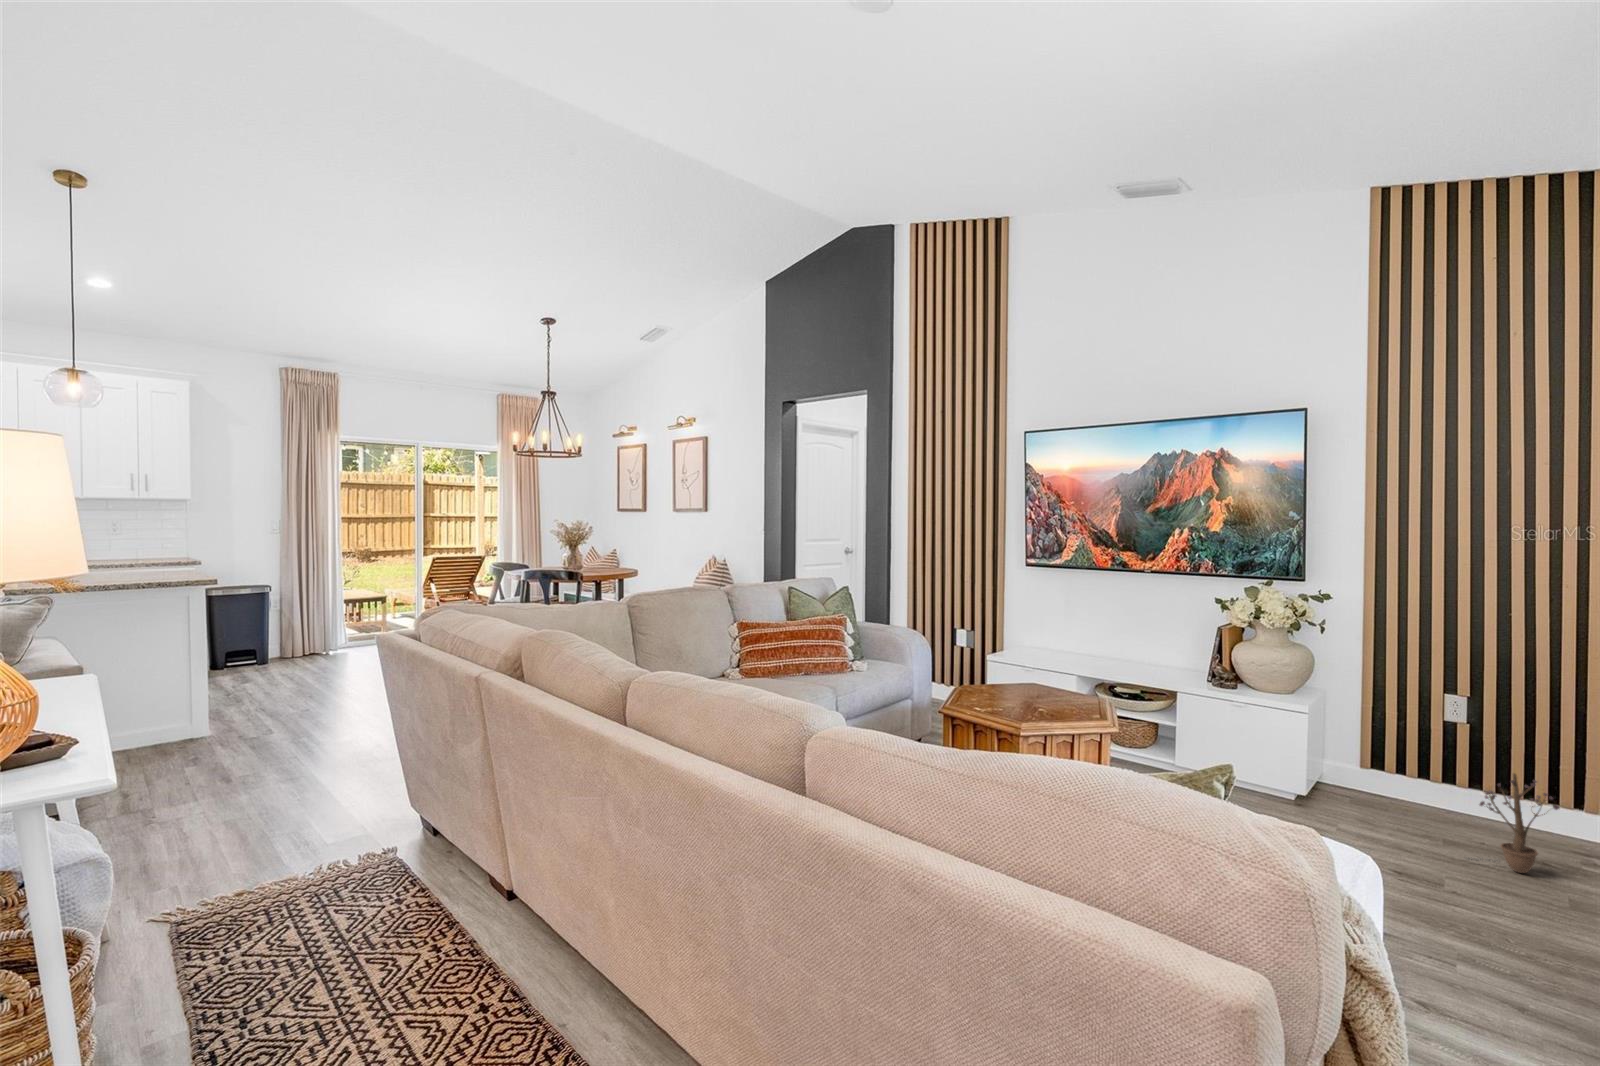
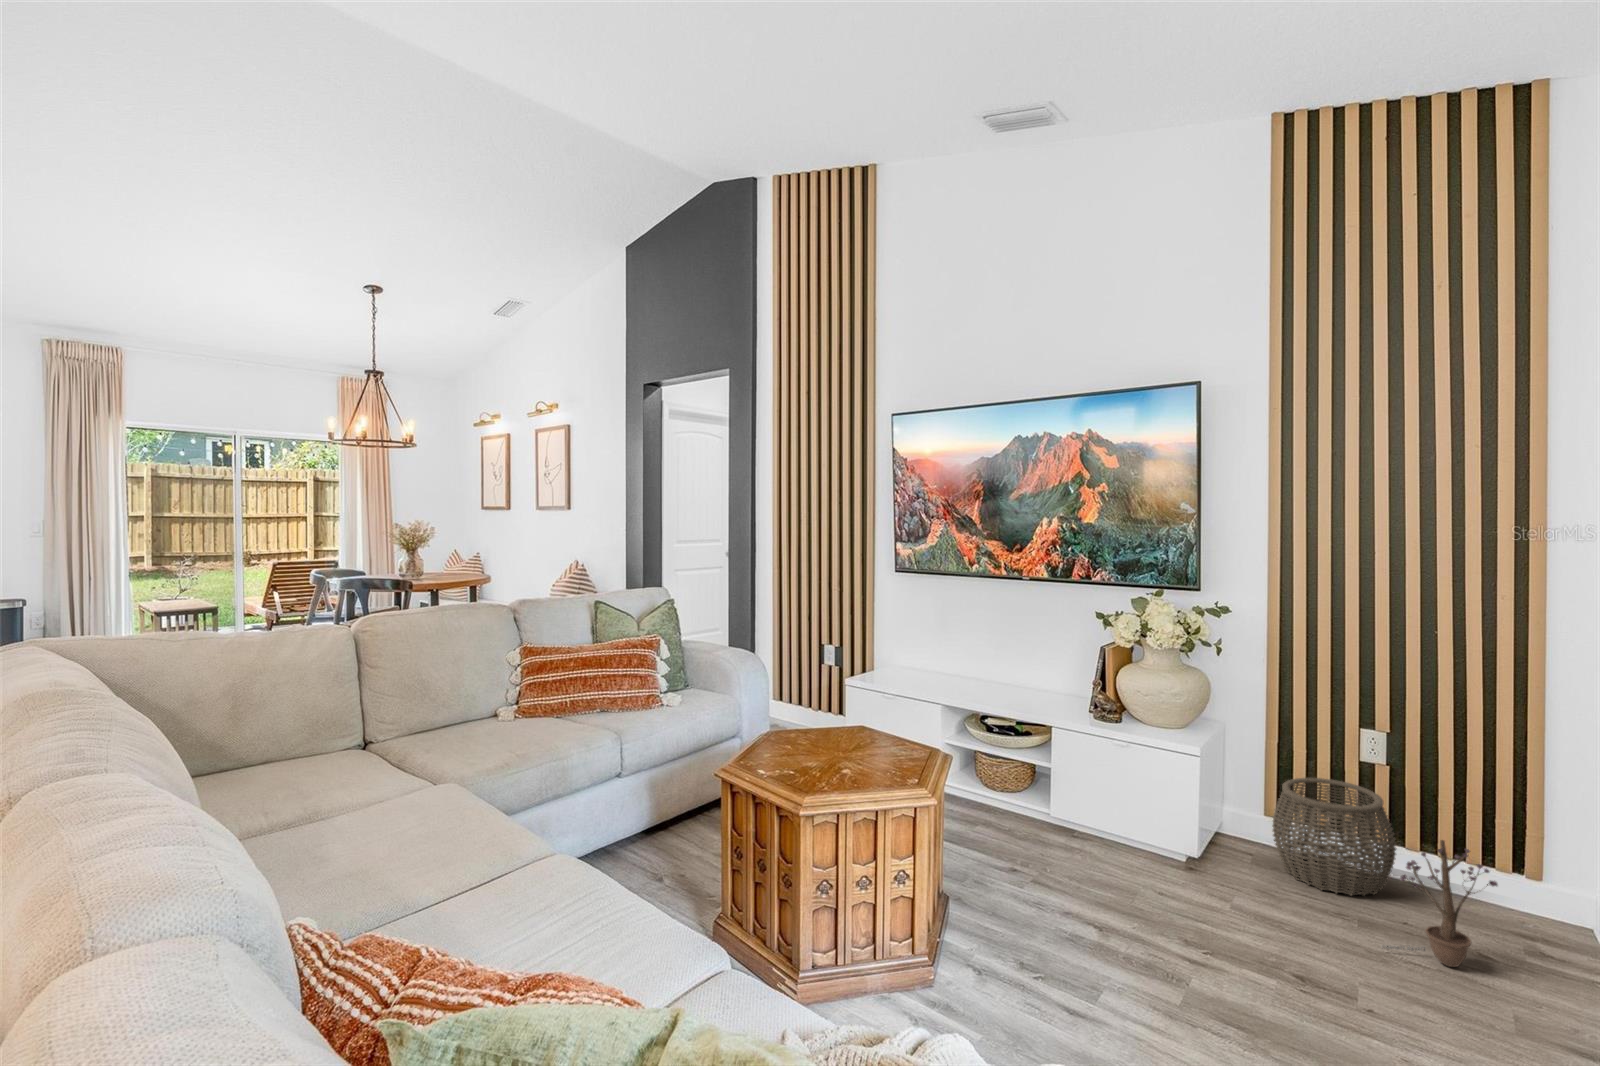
woven basket: none [1369,736,1477,828] -> present [1272,778,1396,896]

